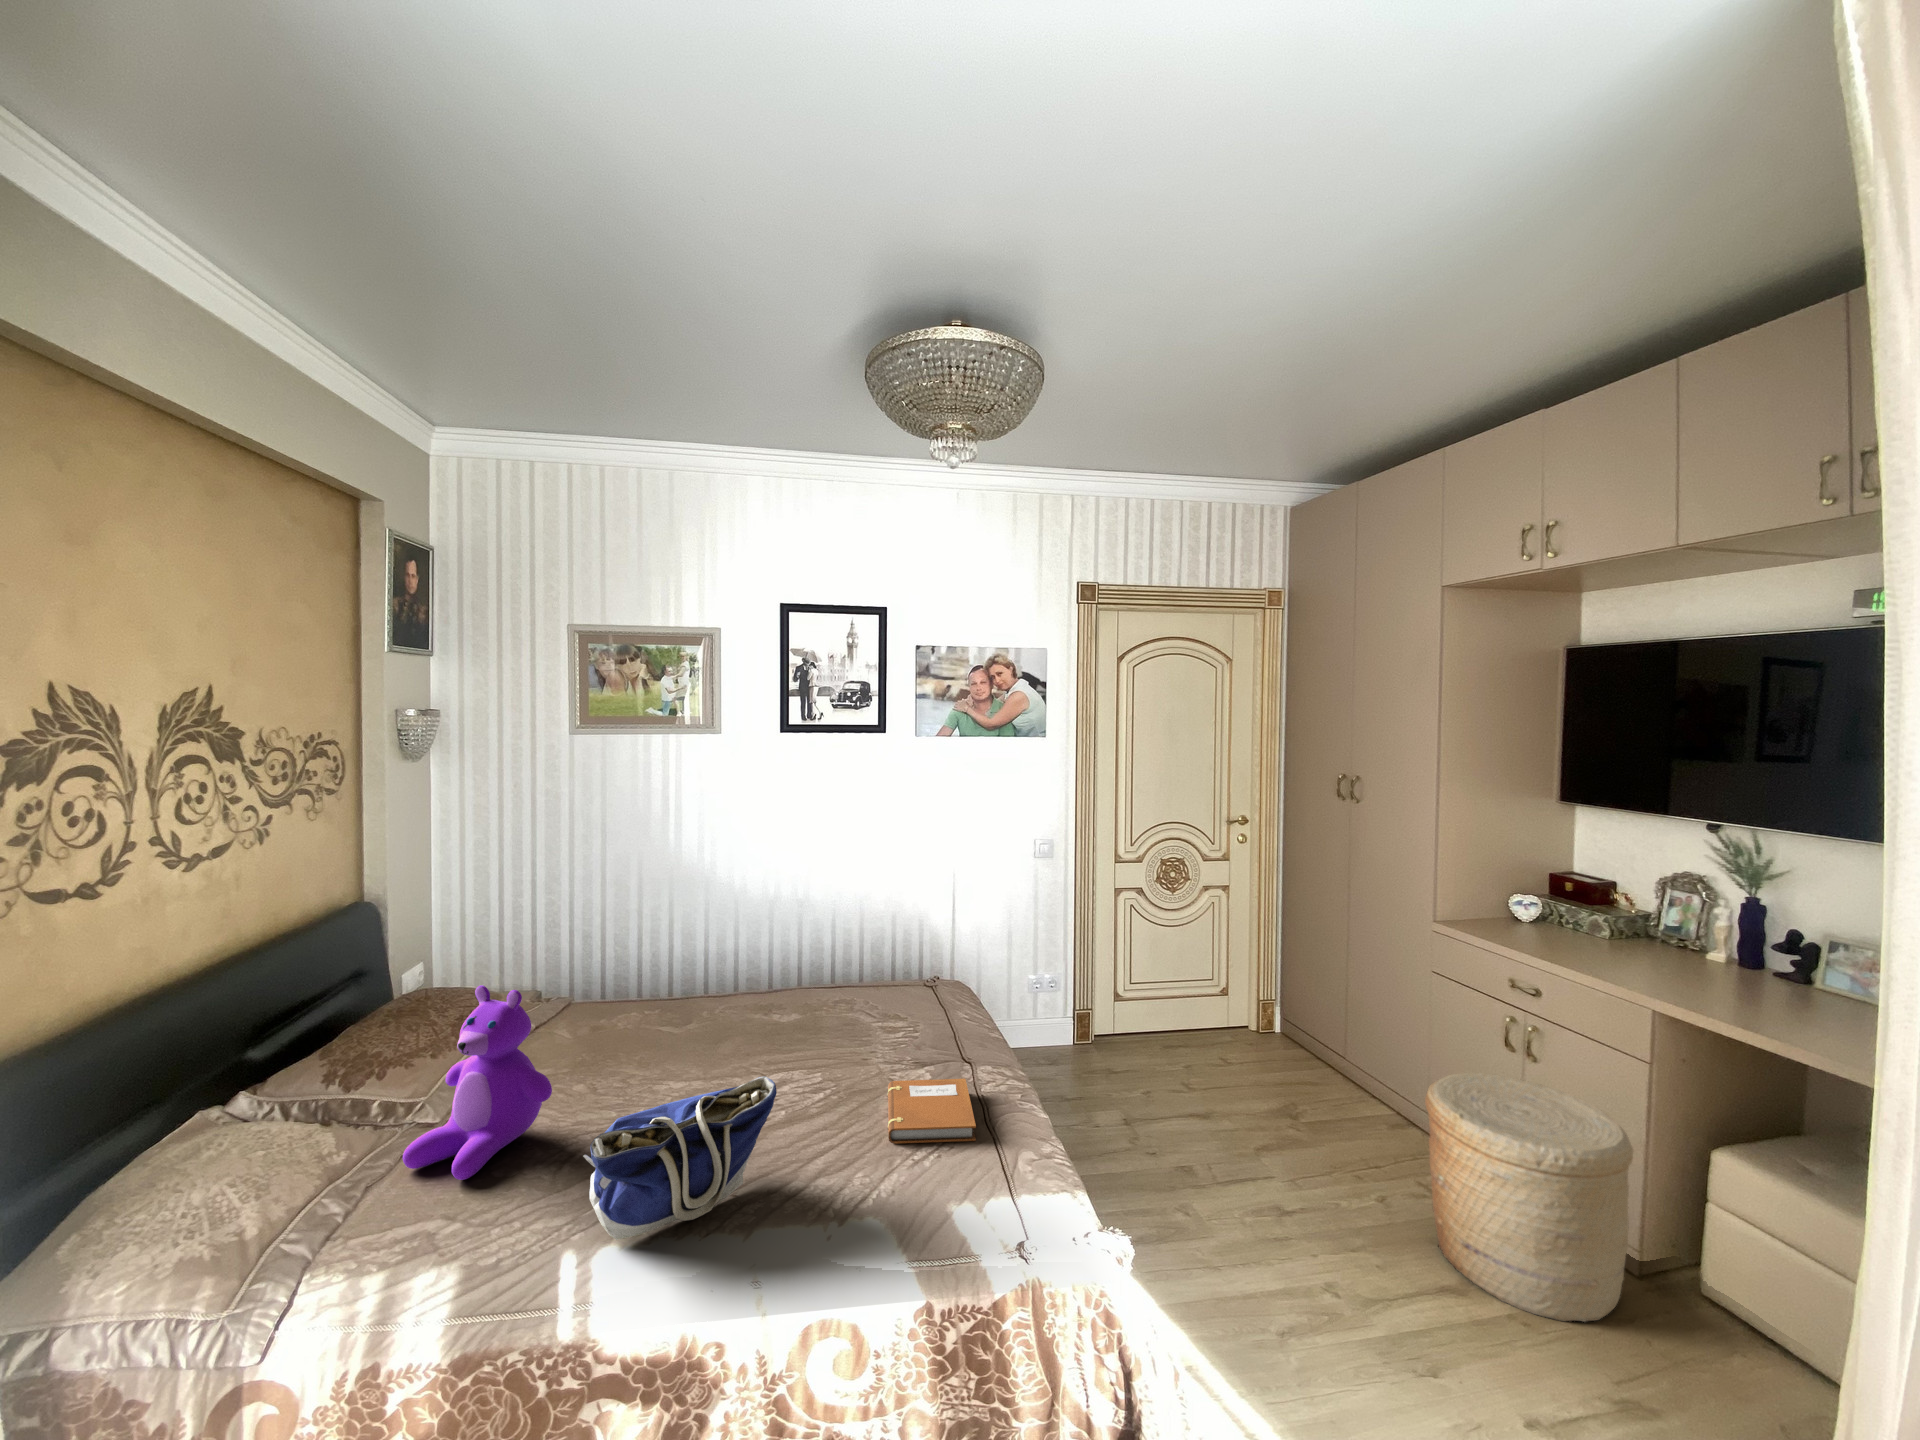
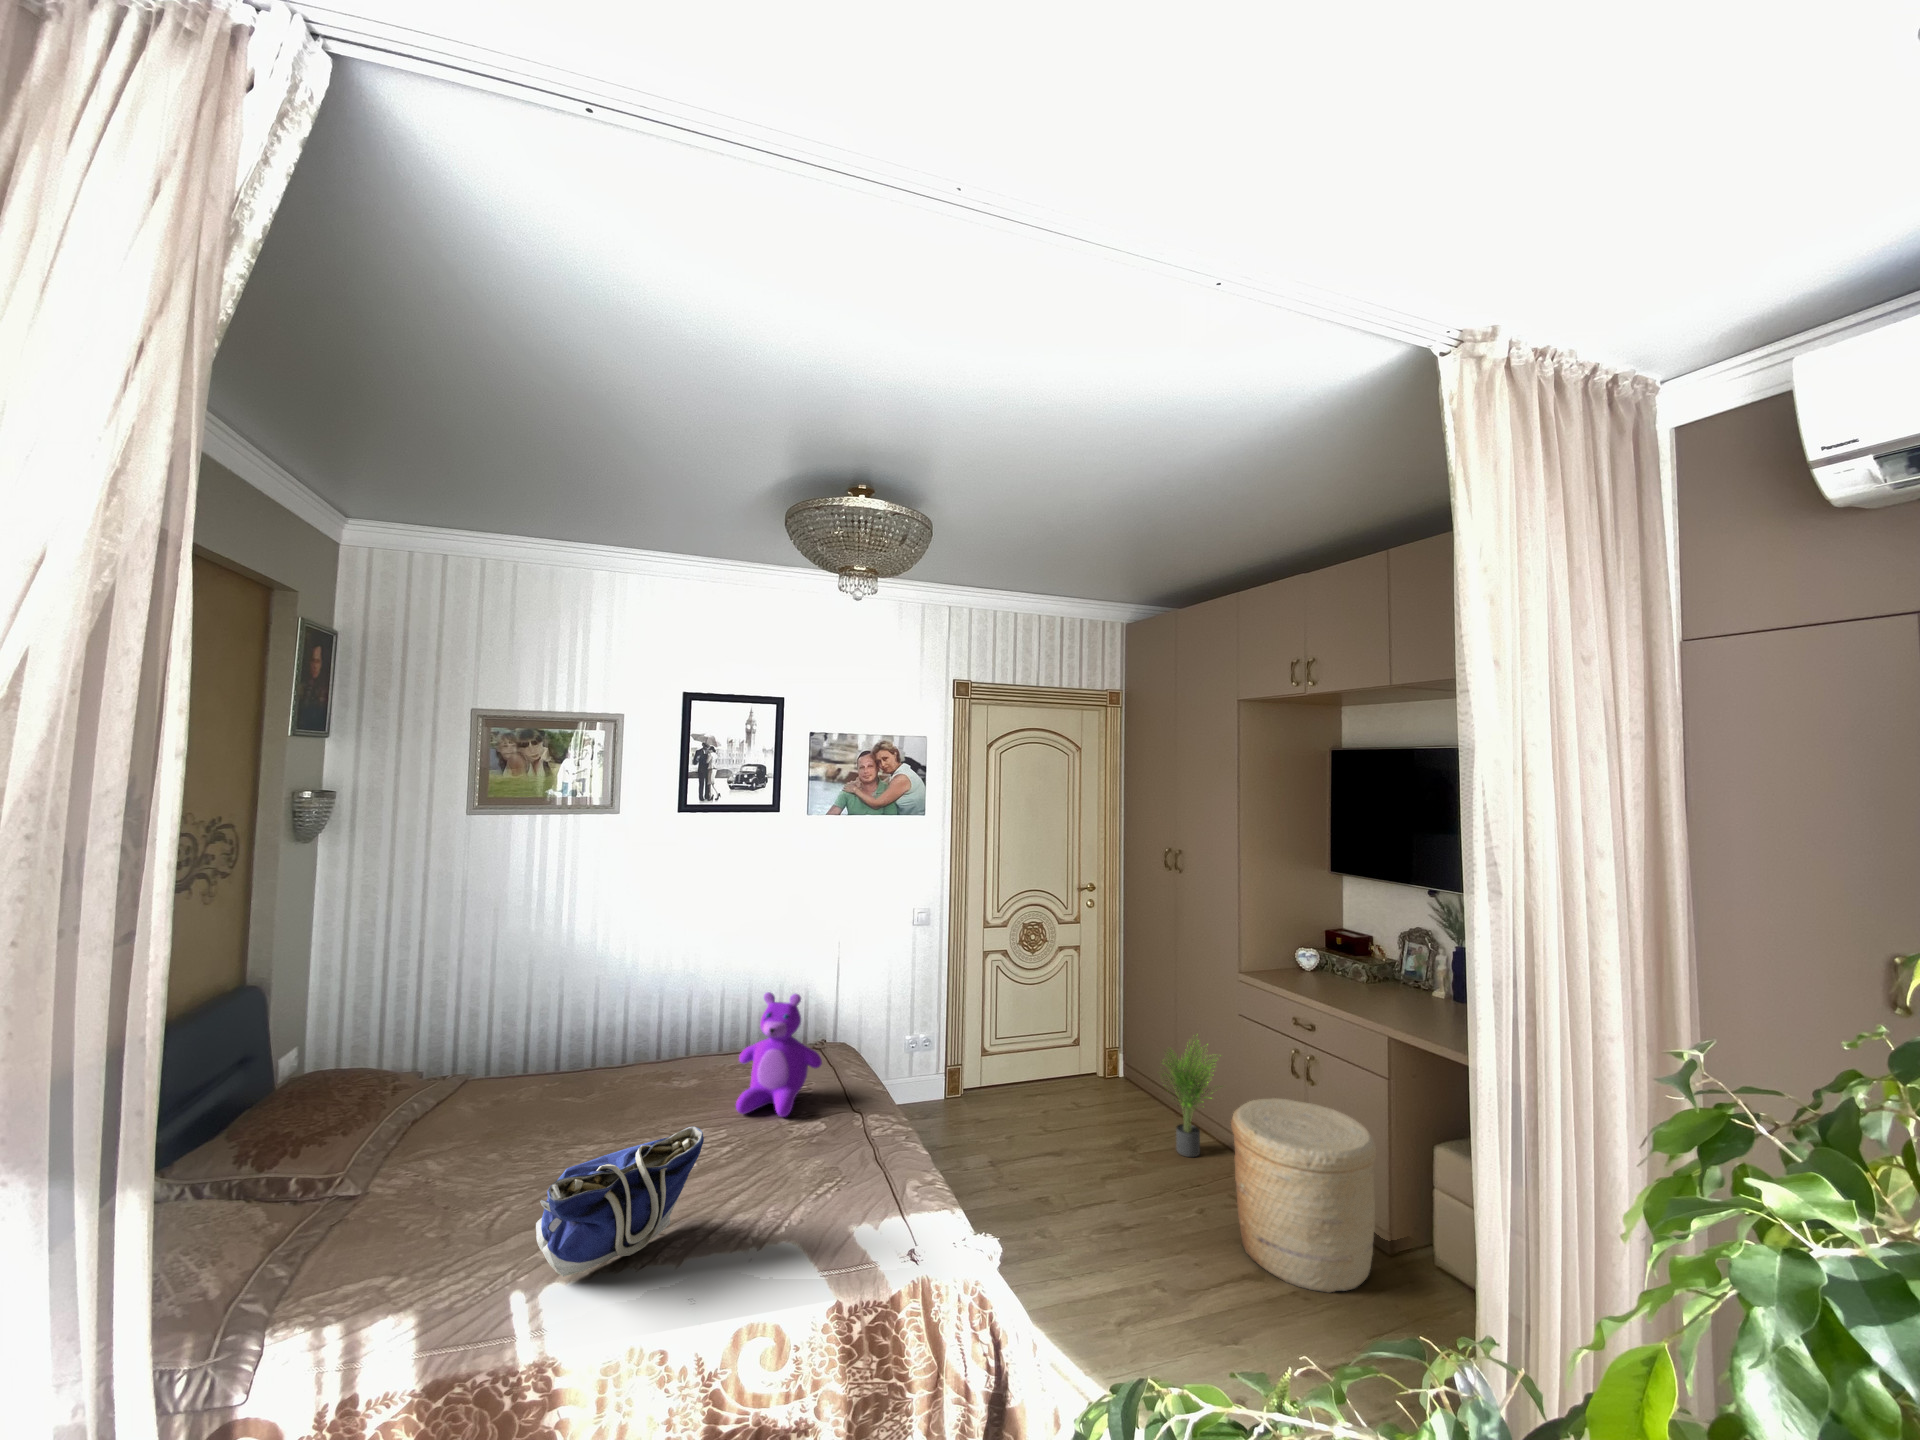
teddy bear: present [403,985,552,1180] -> present [736,992,822,1117]
potted plant: none [1322,988,1412,1130] -> present [1163,1042,1217,1157]
notebook: present [888,1079,976,1144] -> none [790,1125,870,1183]

